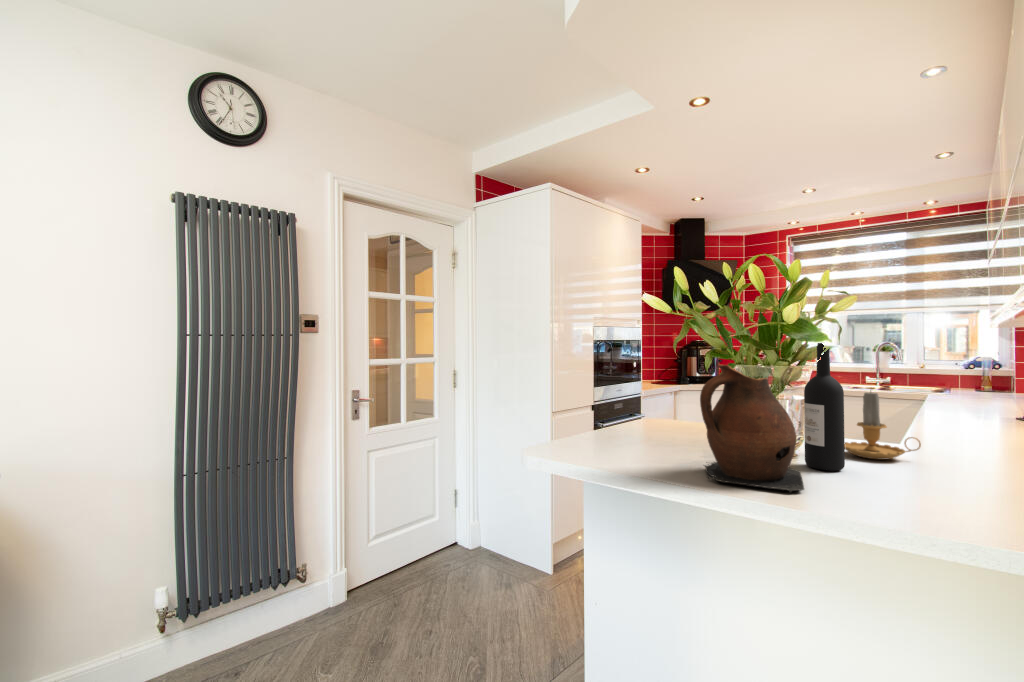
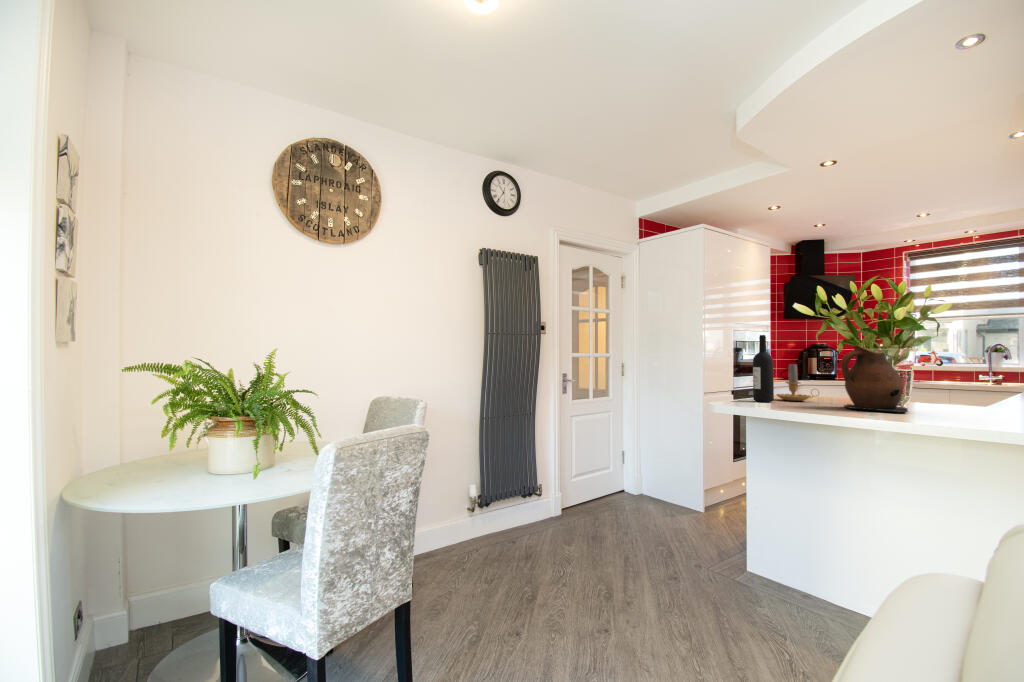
wine bottle: present [804,343,845,471] -> present [753,335,774,402]
candle: present [845,392,921,459] -> present [777,364,815,401]

